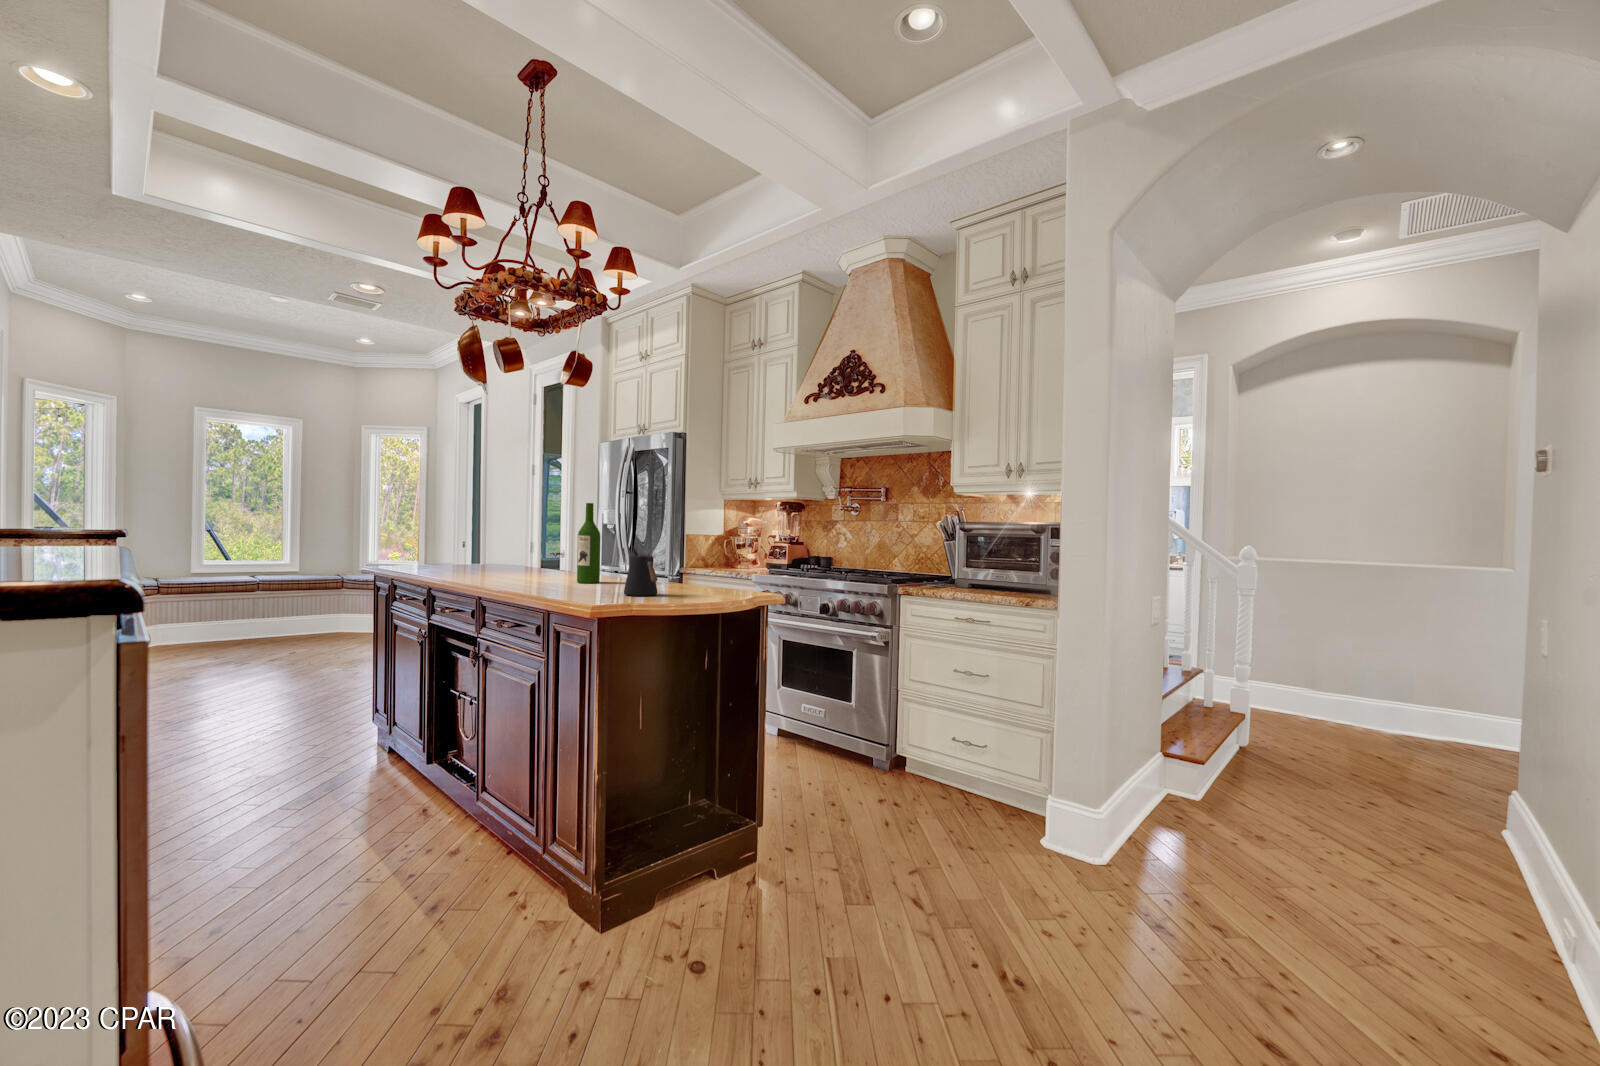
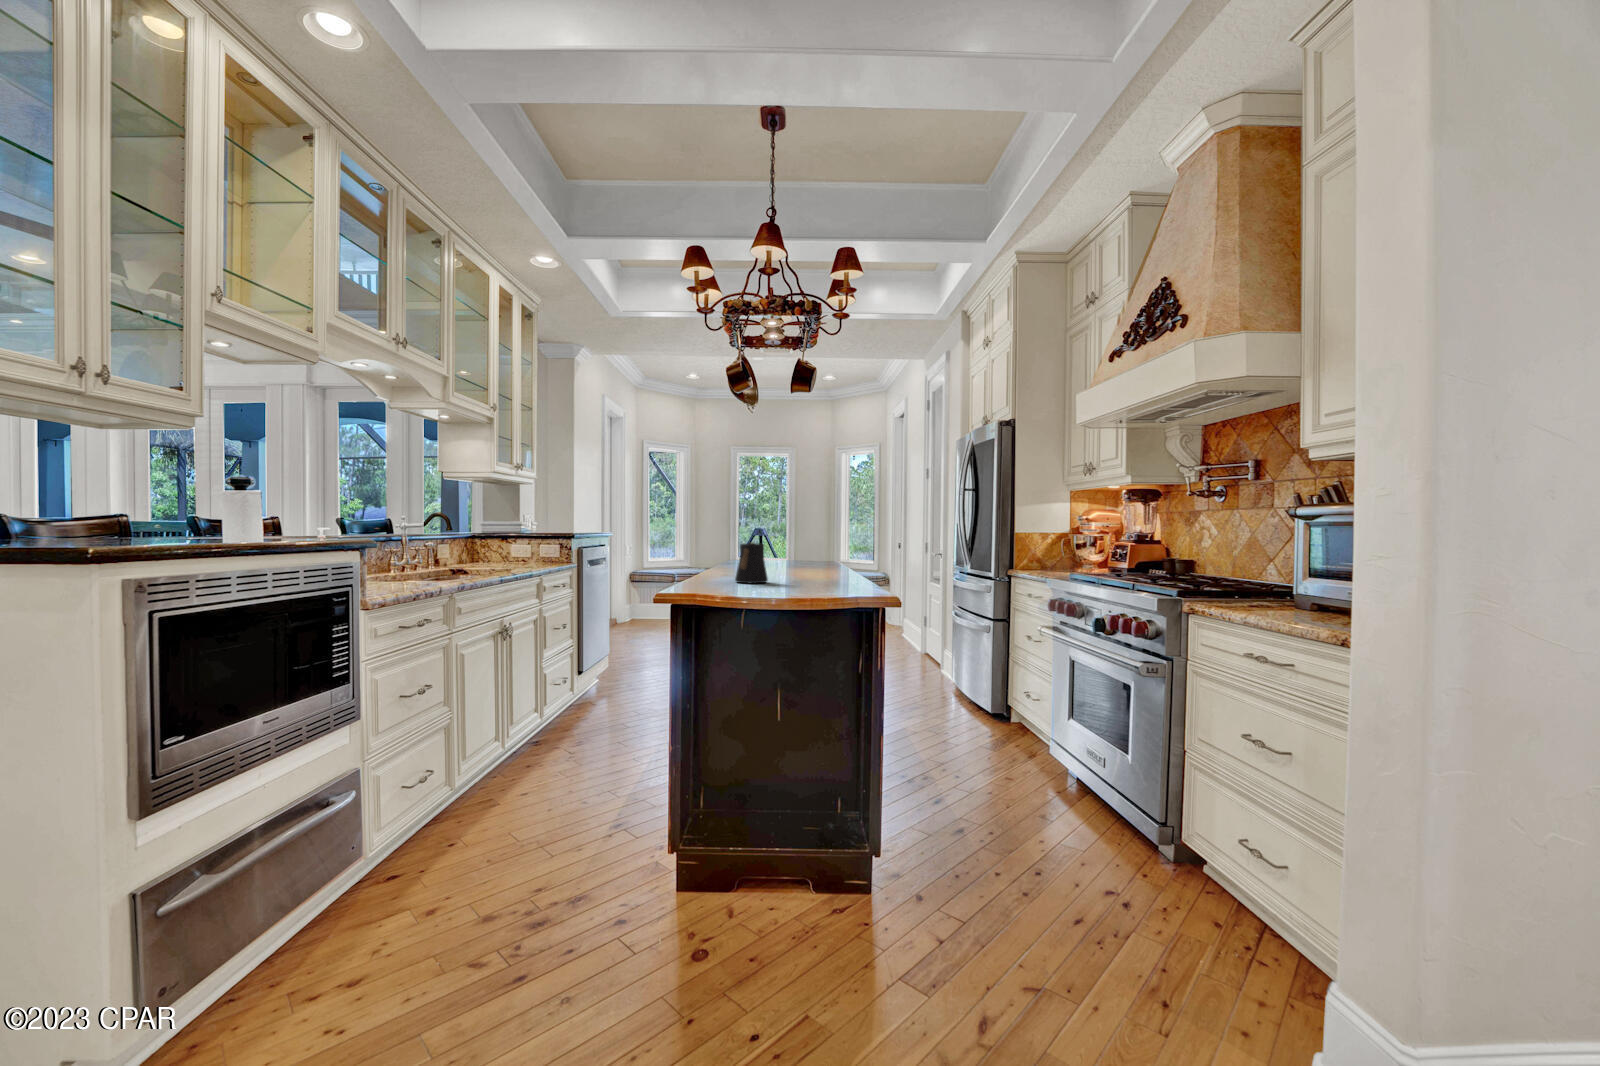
wine bottle: present [577,503,600,583] -> none [772,495,794,572]

